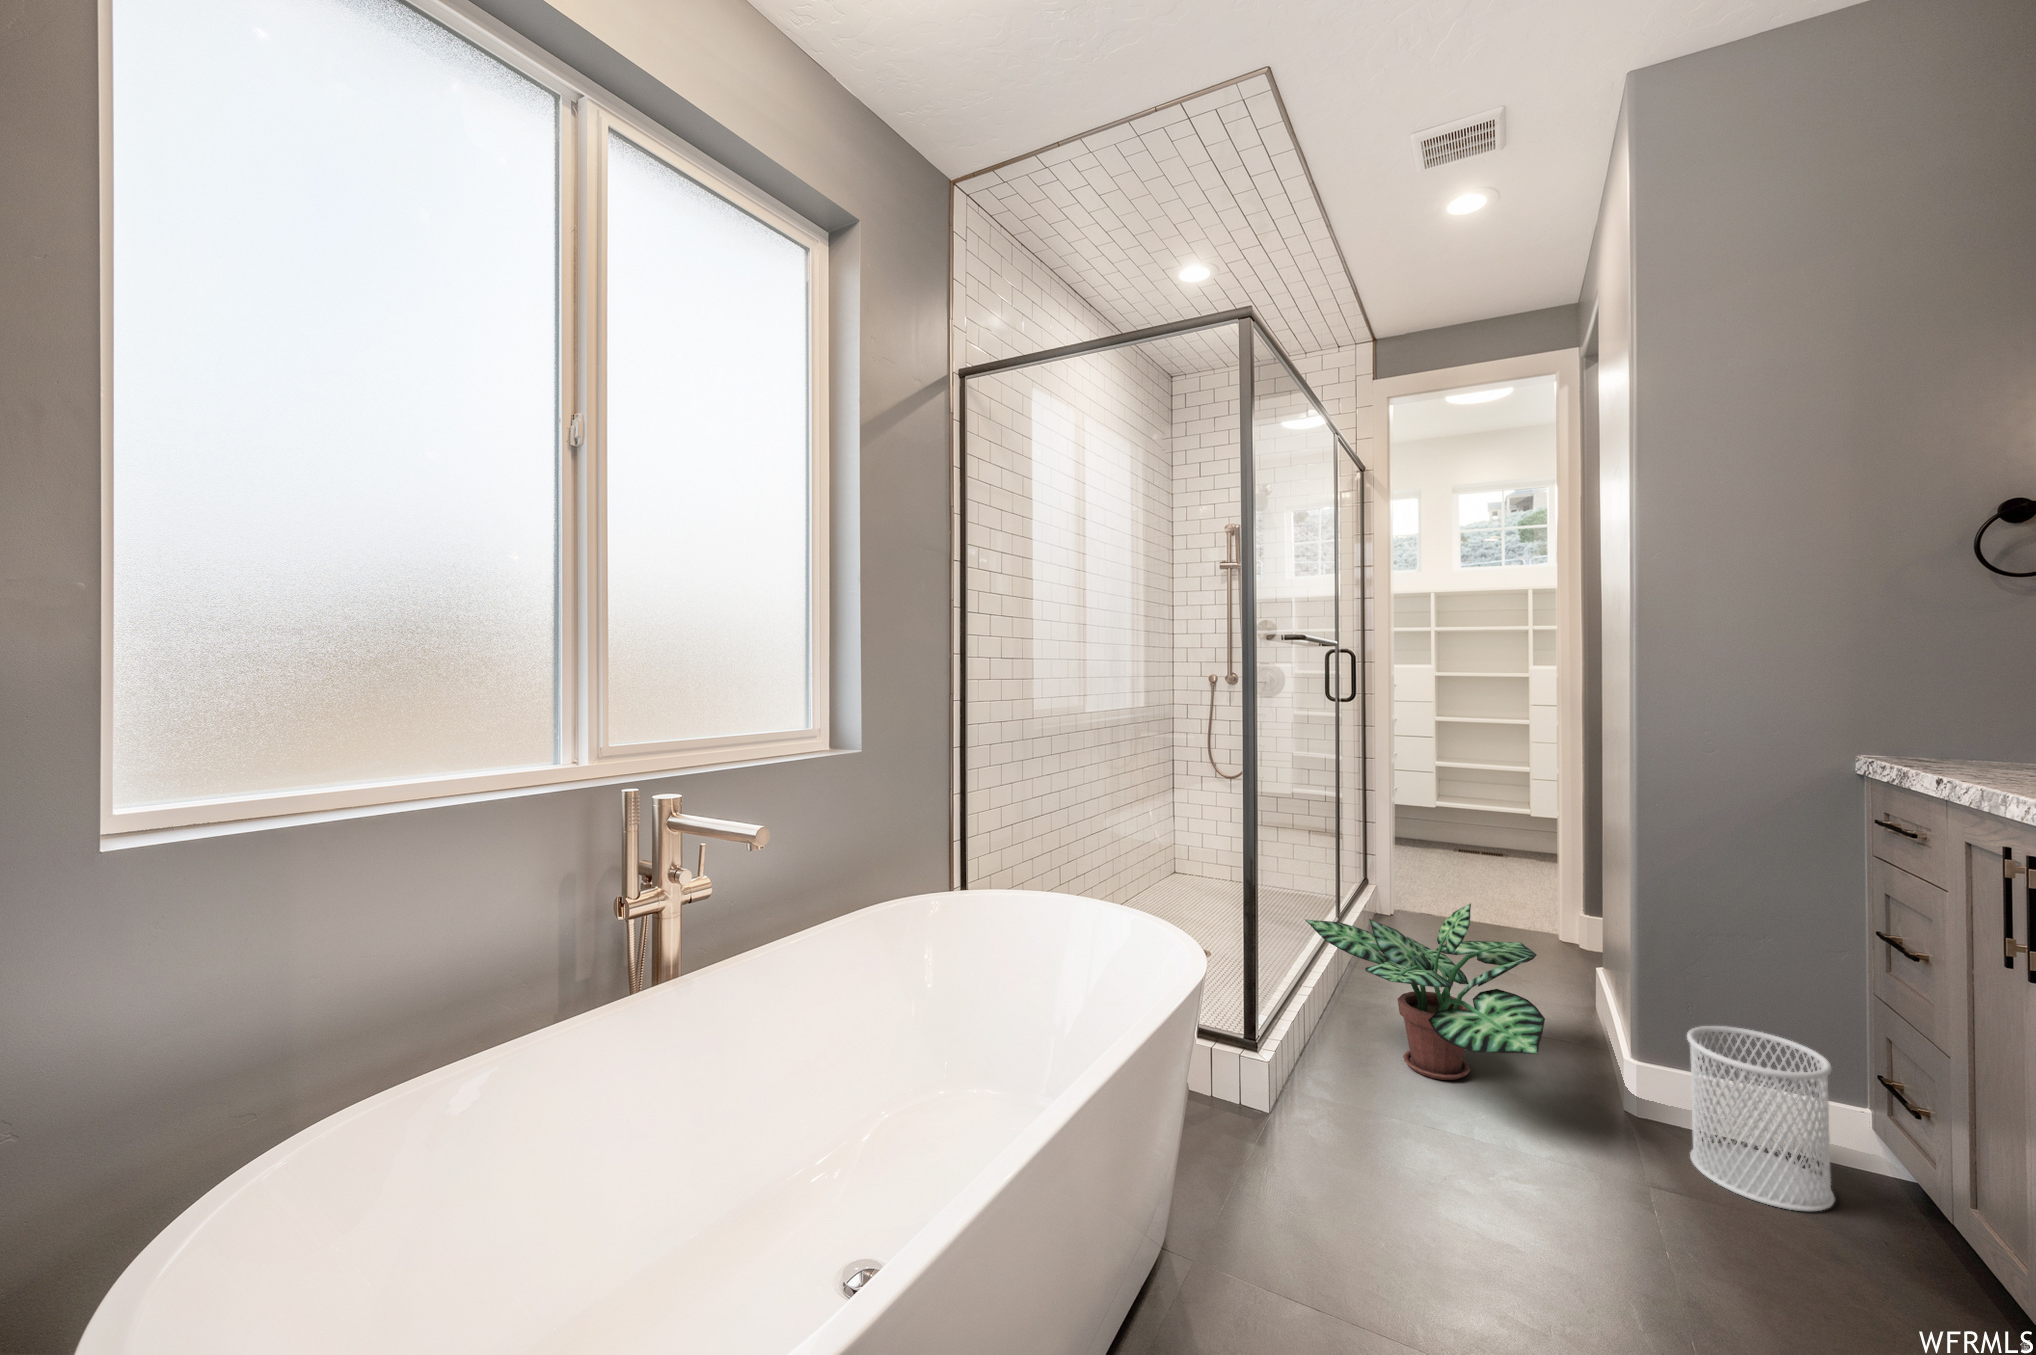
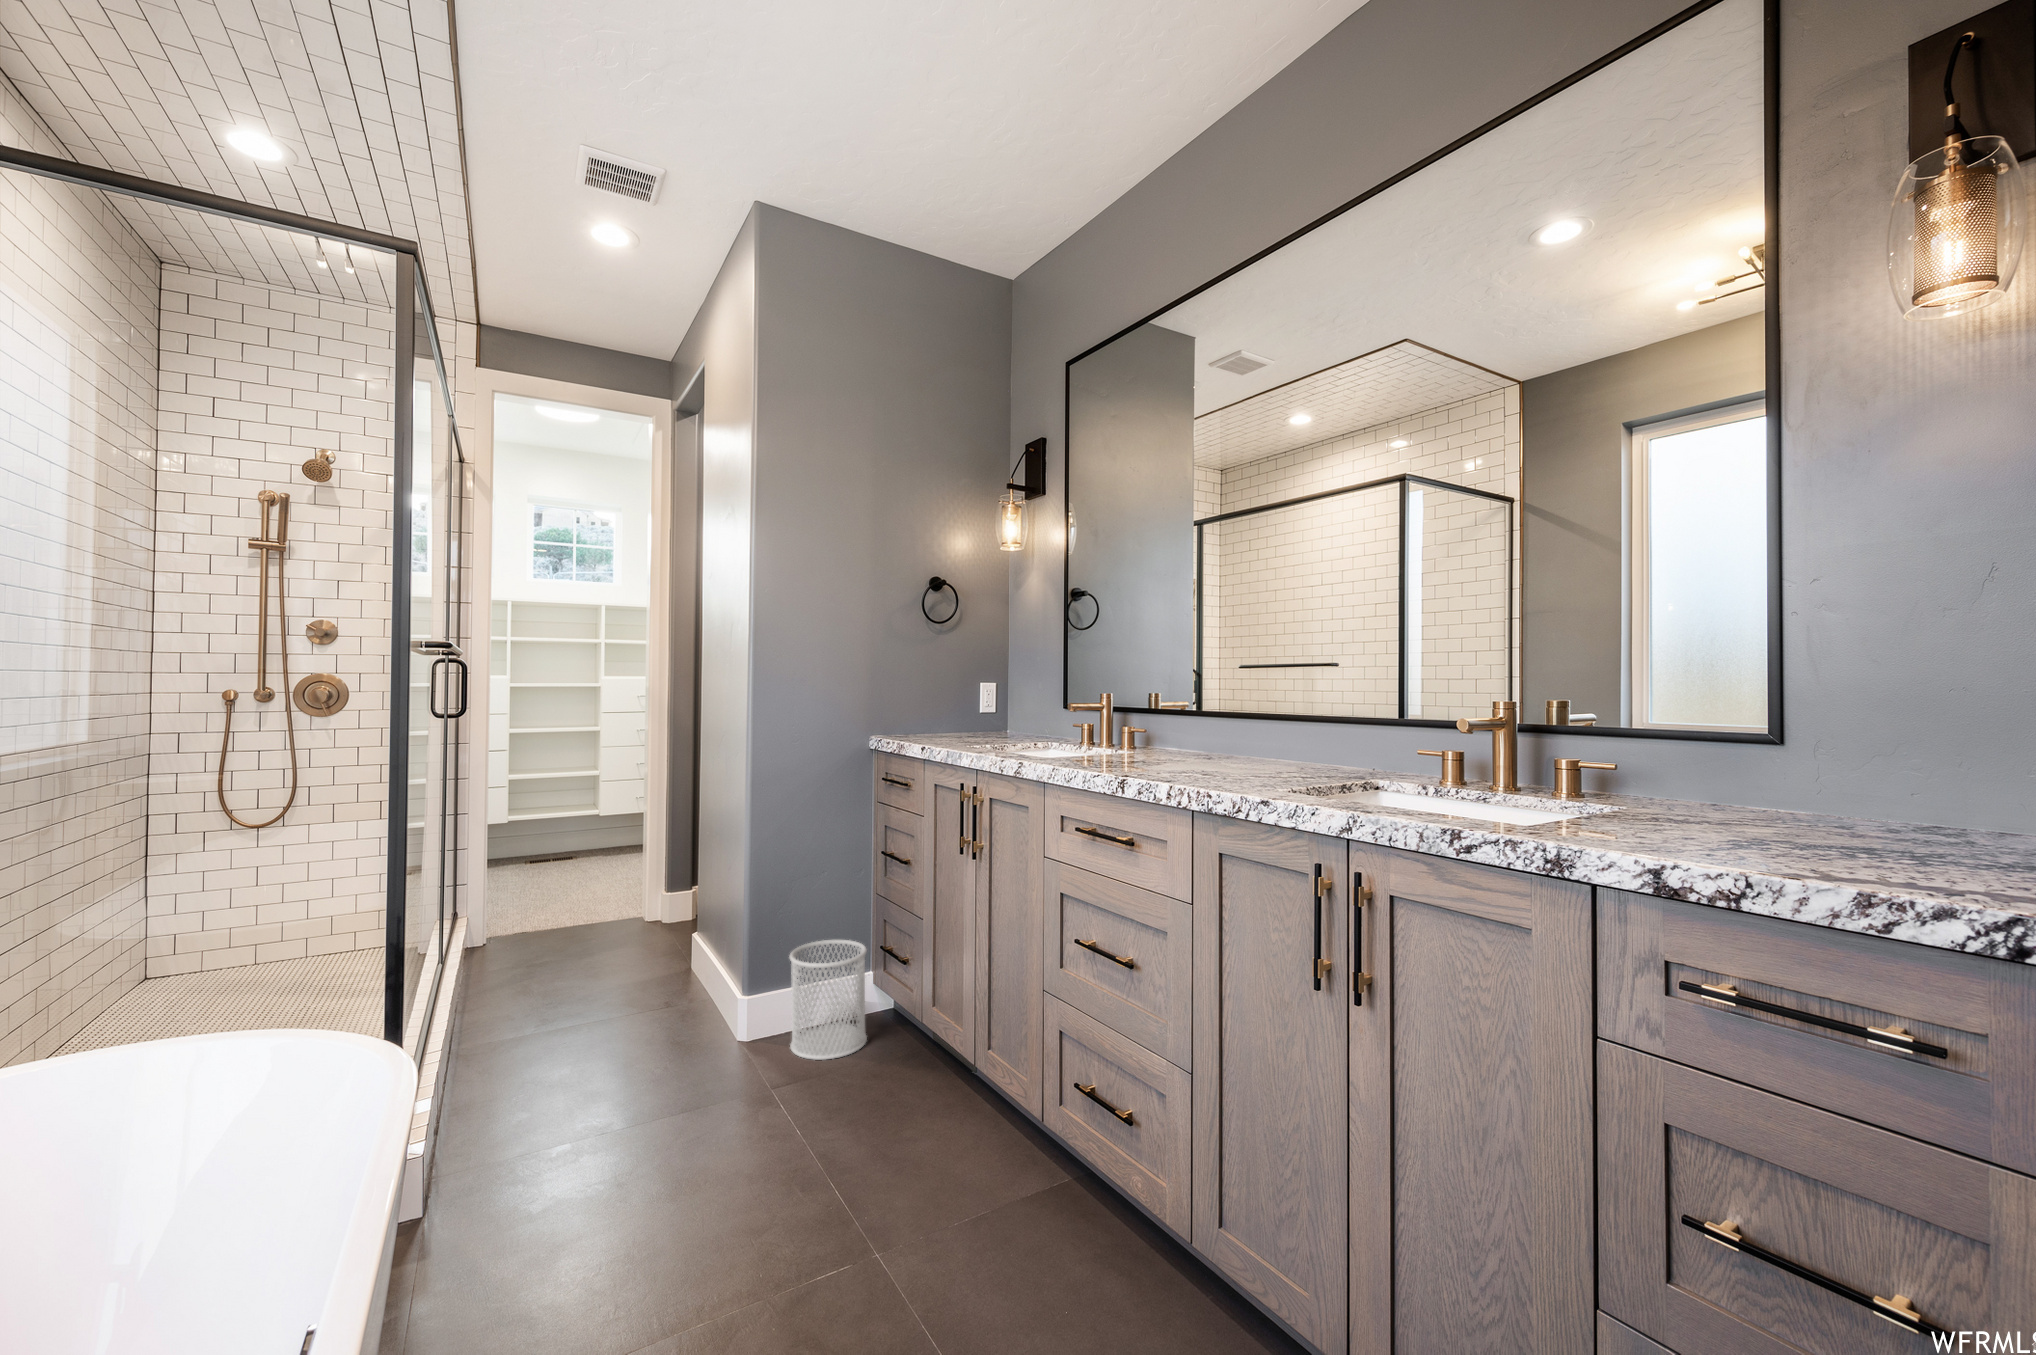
potted plant: present [1305,904,1545,1080] -> none [440,900,699,1083]

